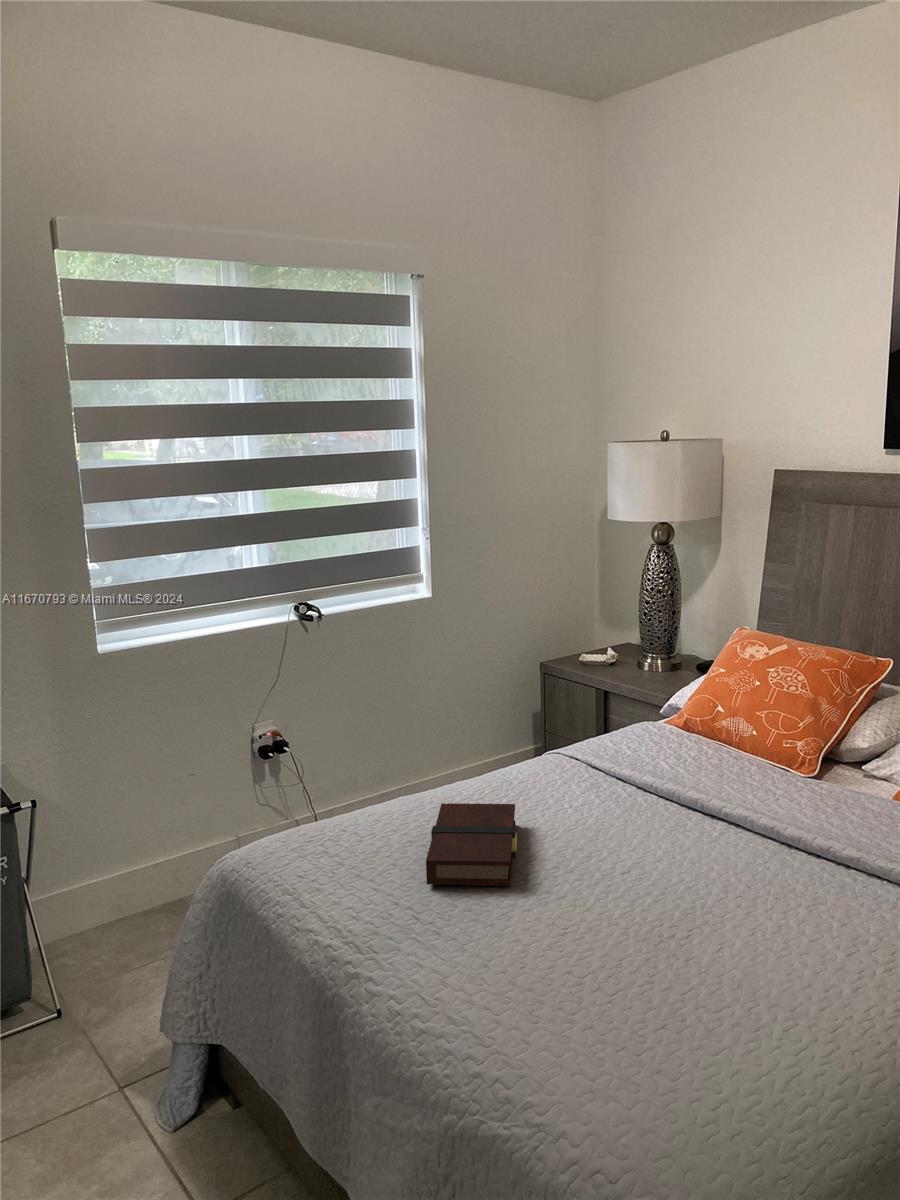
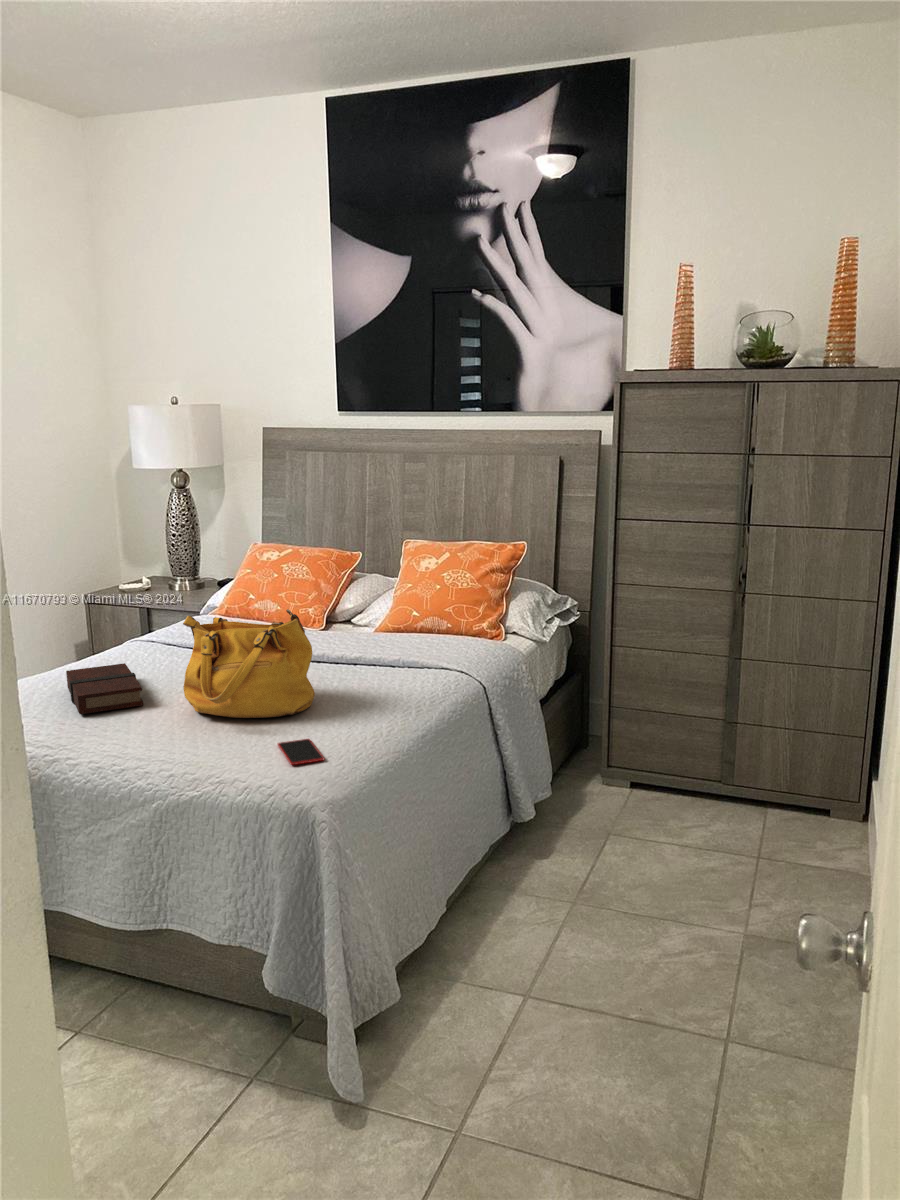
handbag: none [558,778,754,975] -> present [183,609,314,718]
smartphone: none [661,1042,726,1123] -> present [278,739,324,765]

